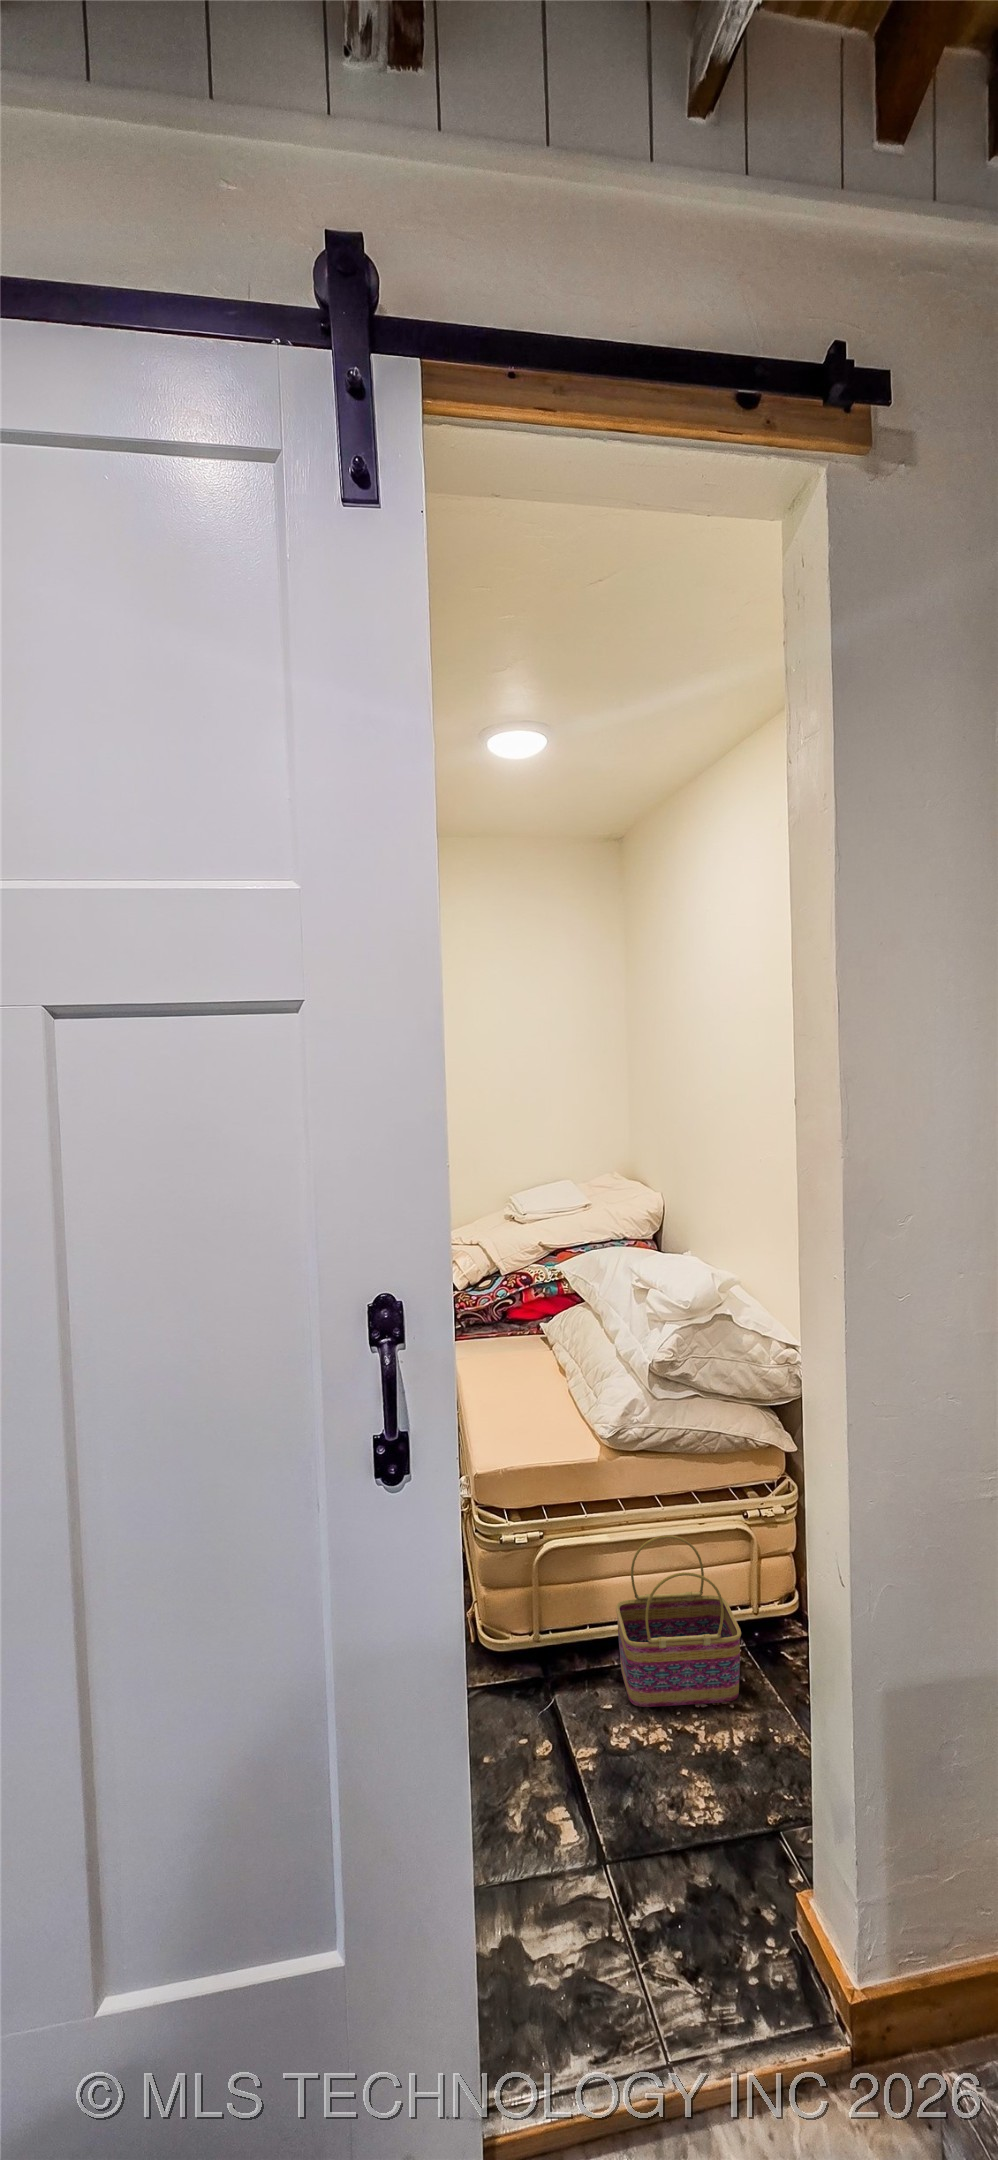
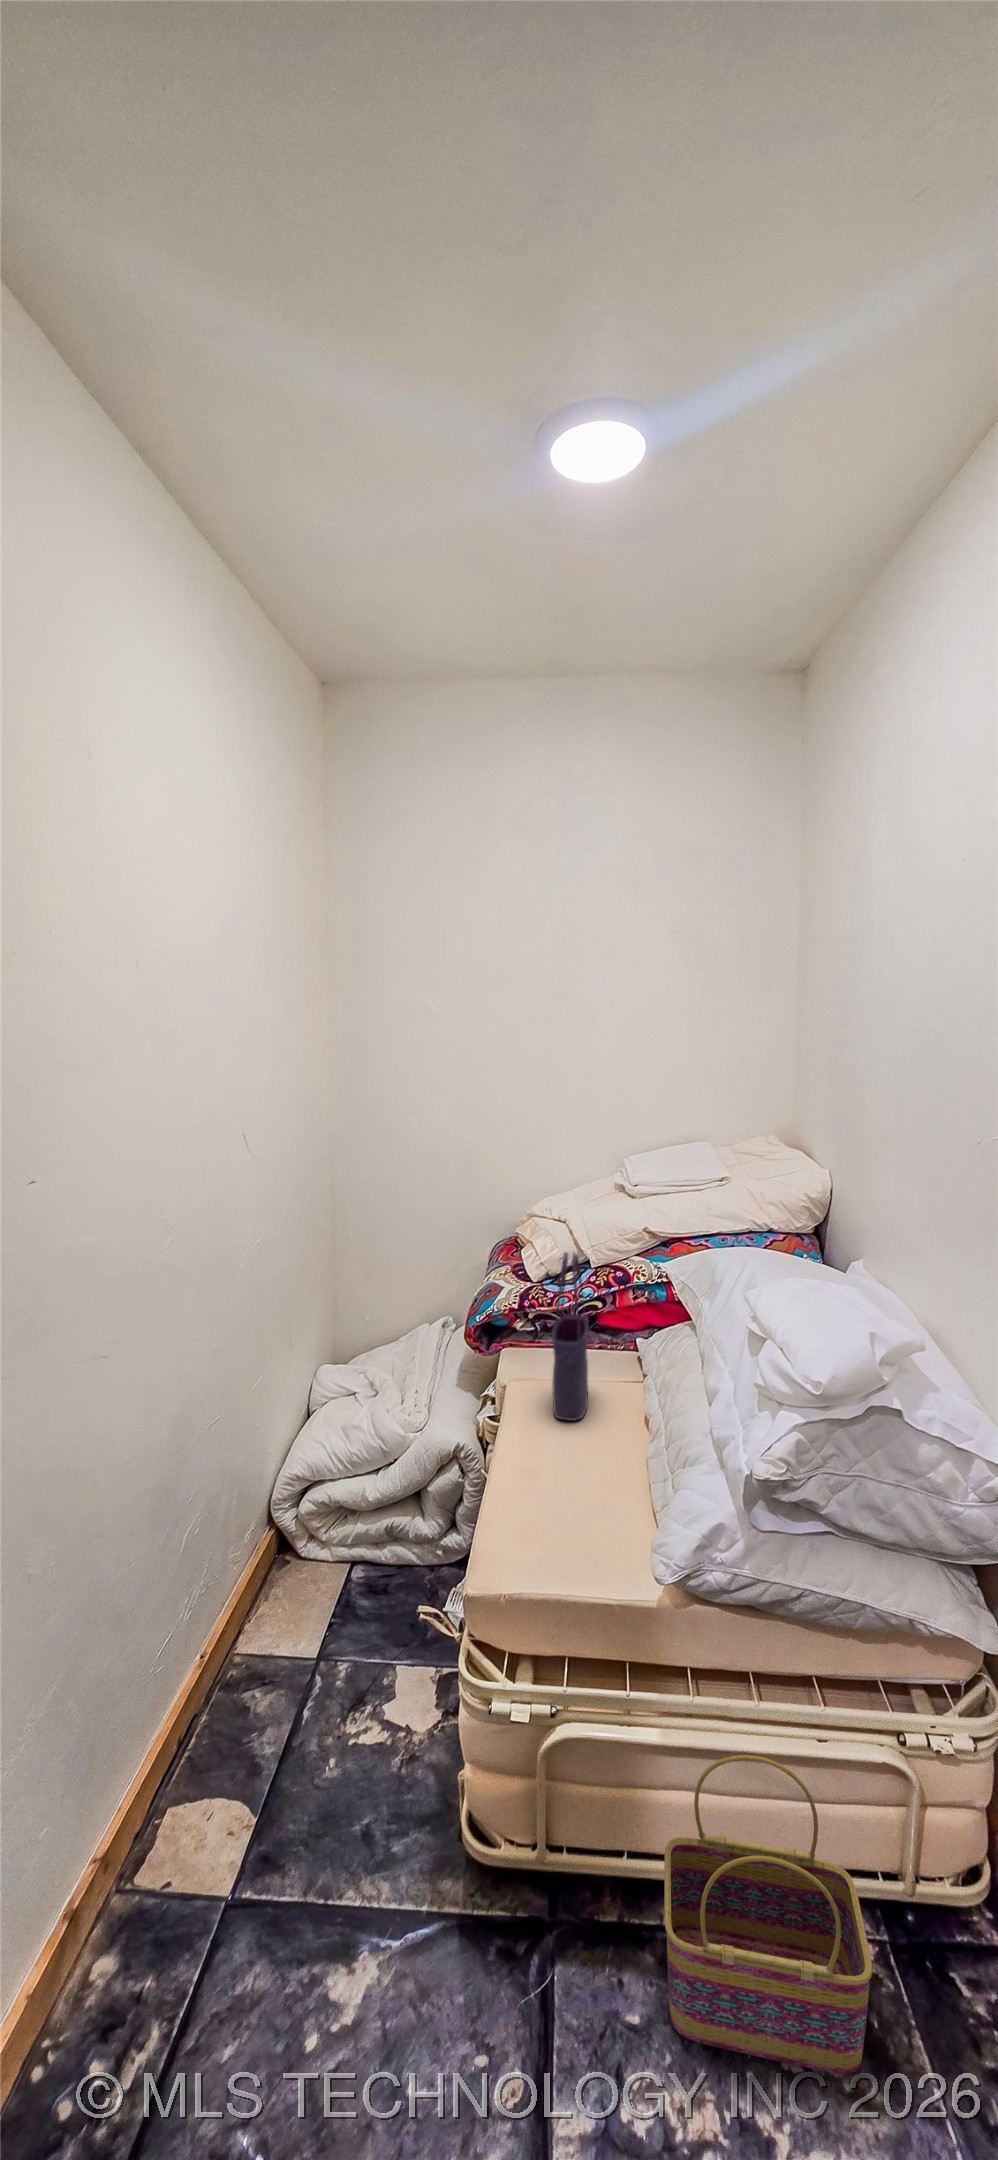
tote bag: none [493,1255,520,1375] -> present [552,1252,588,1421]

